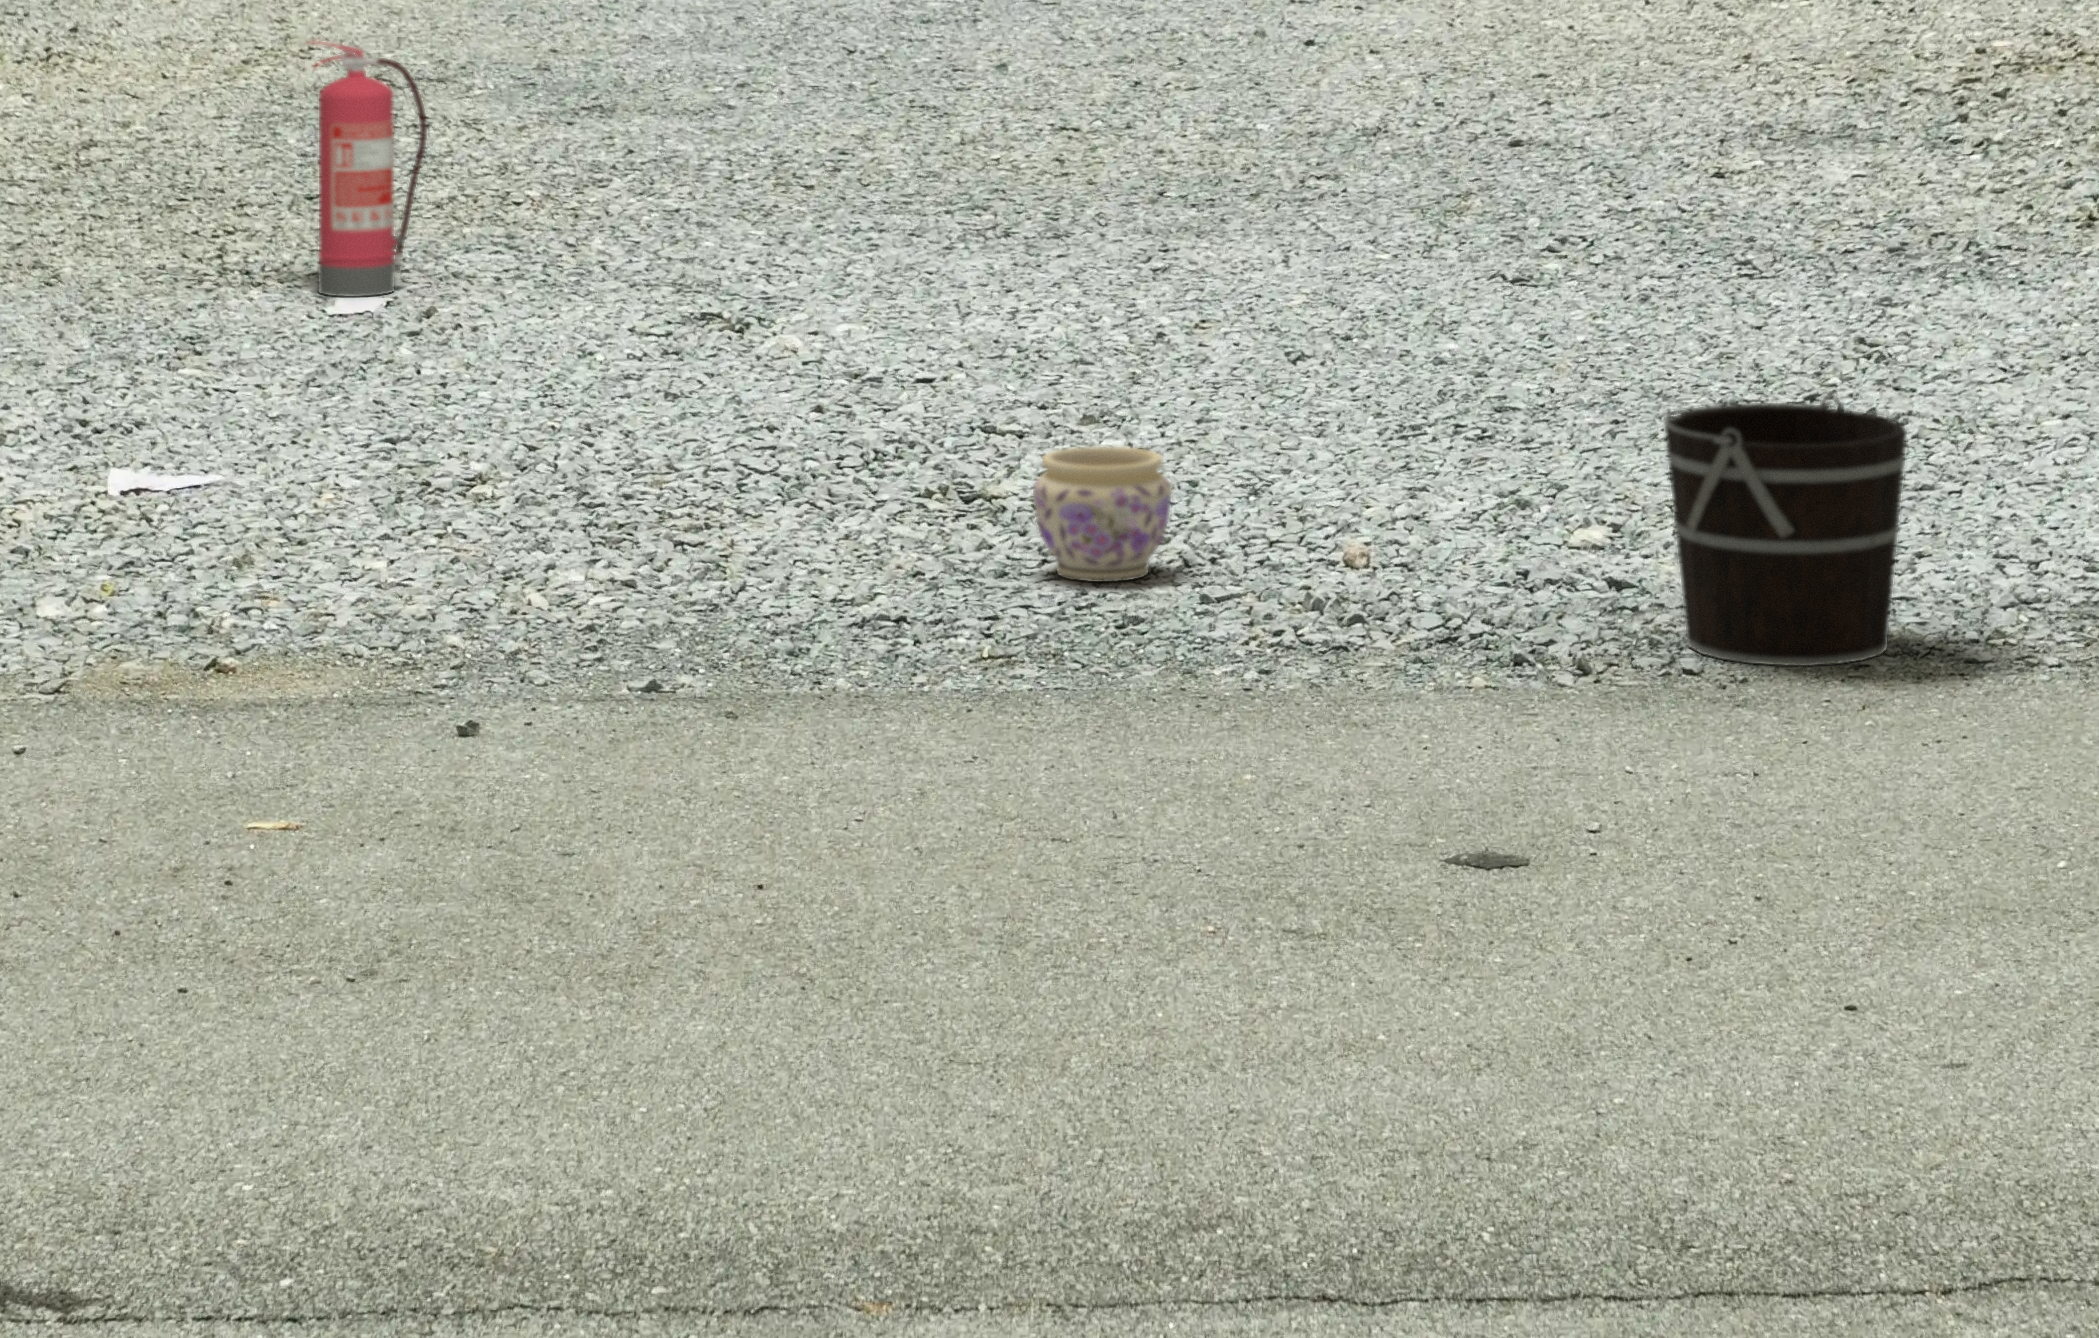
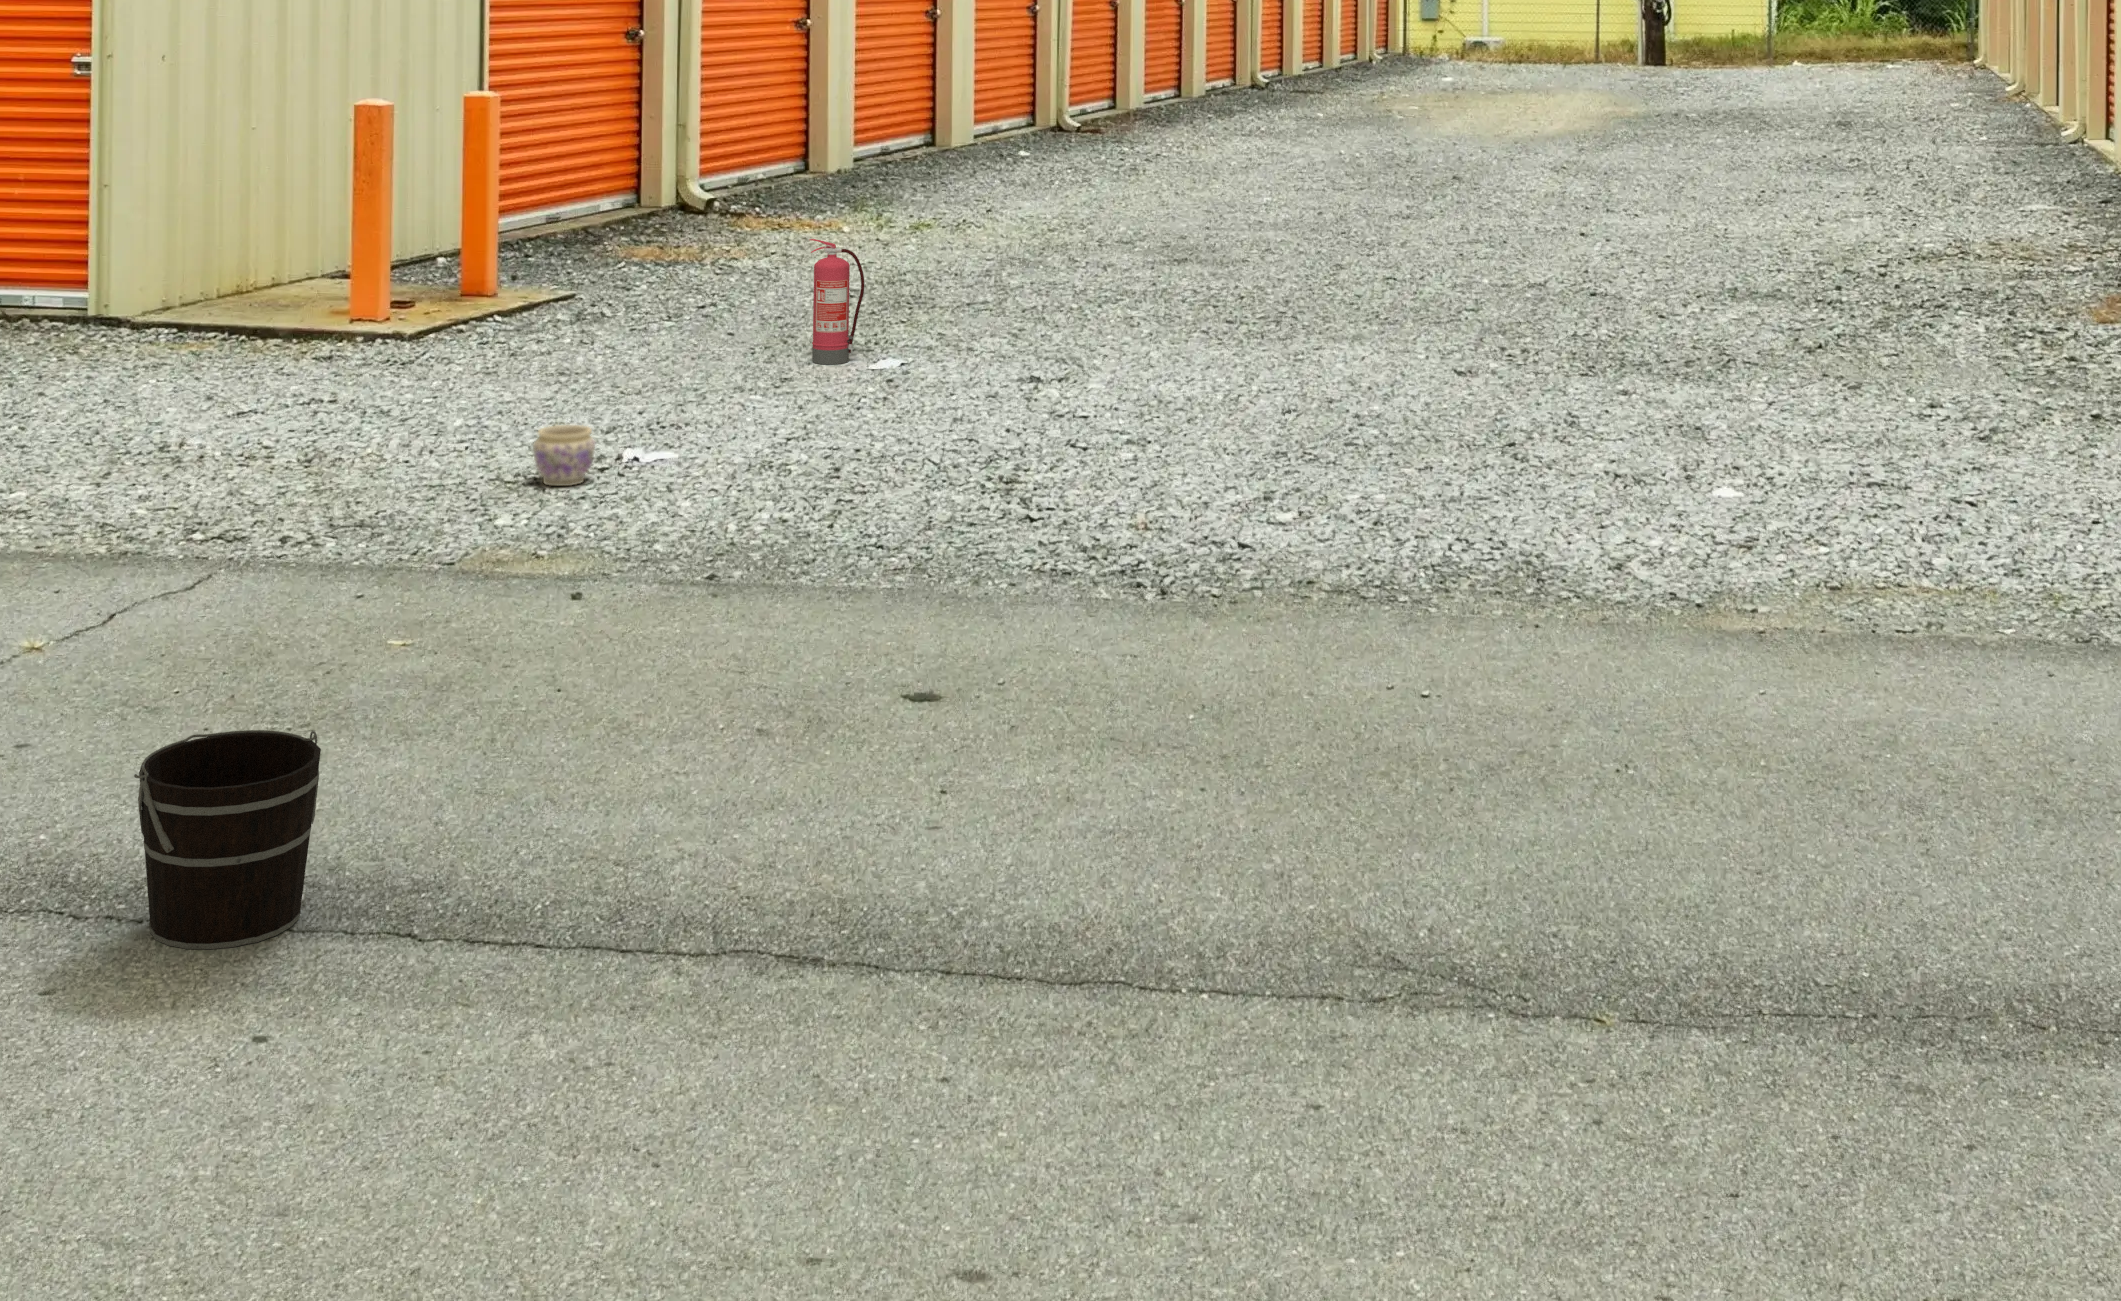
bucket: present [1665,395,1907,666] -> present [134,730,321,949]
planter: present [1033,447,1171,582] -> present [533,425,595,486]

